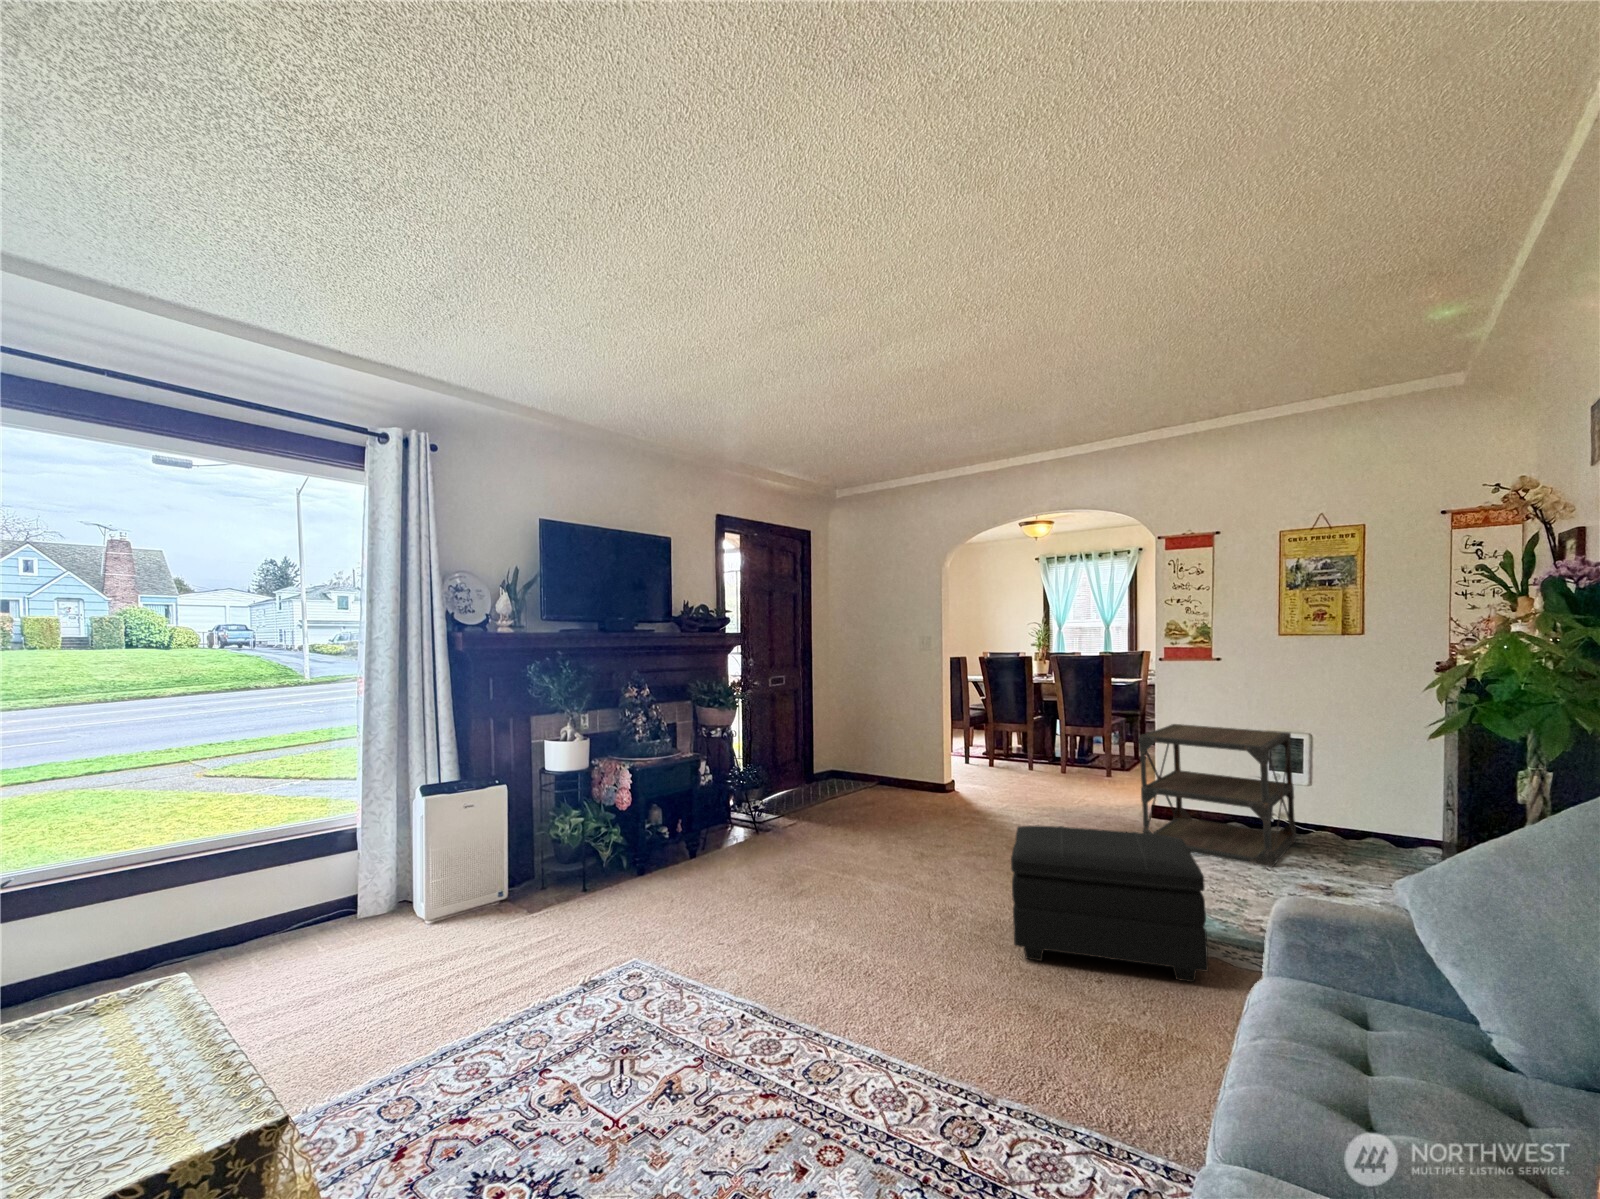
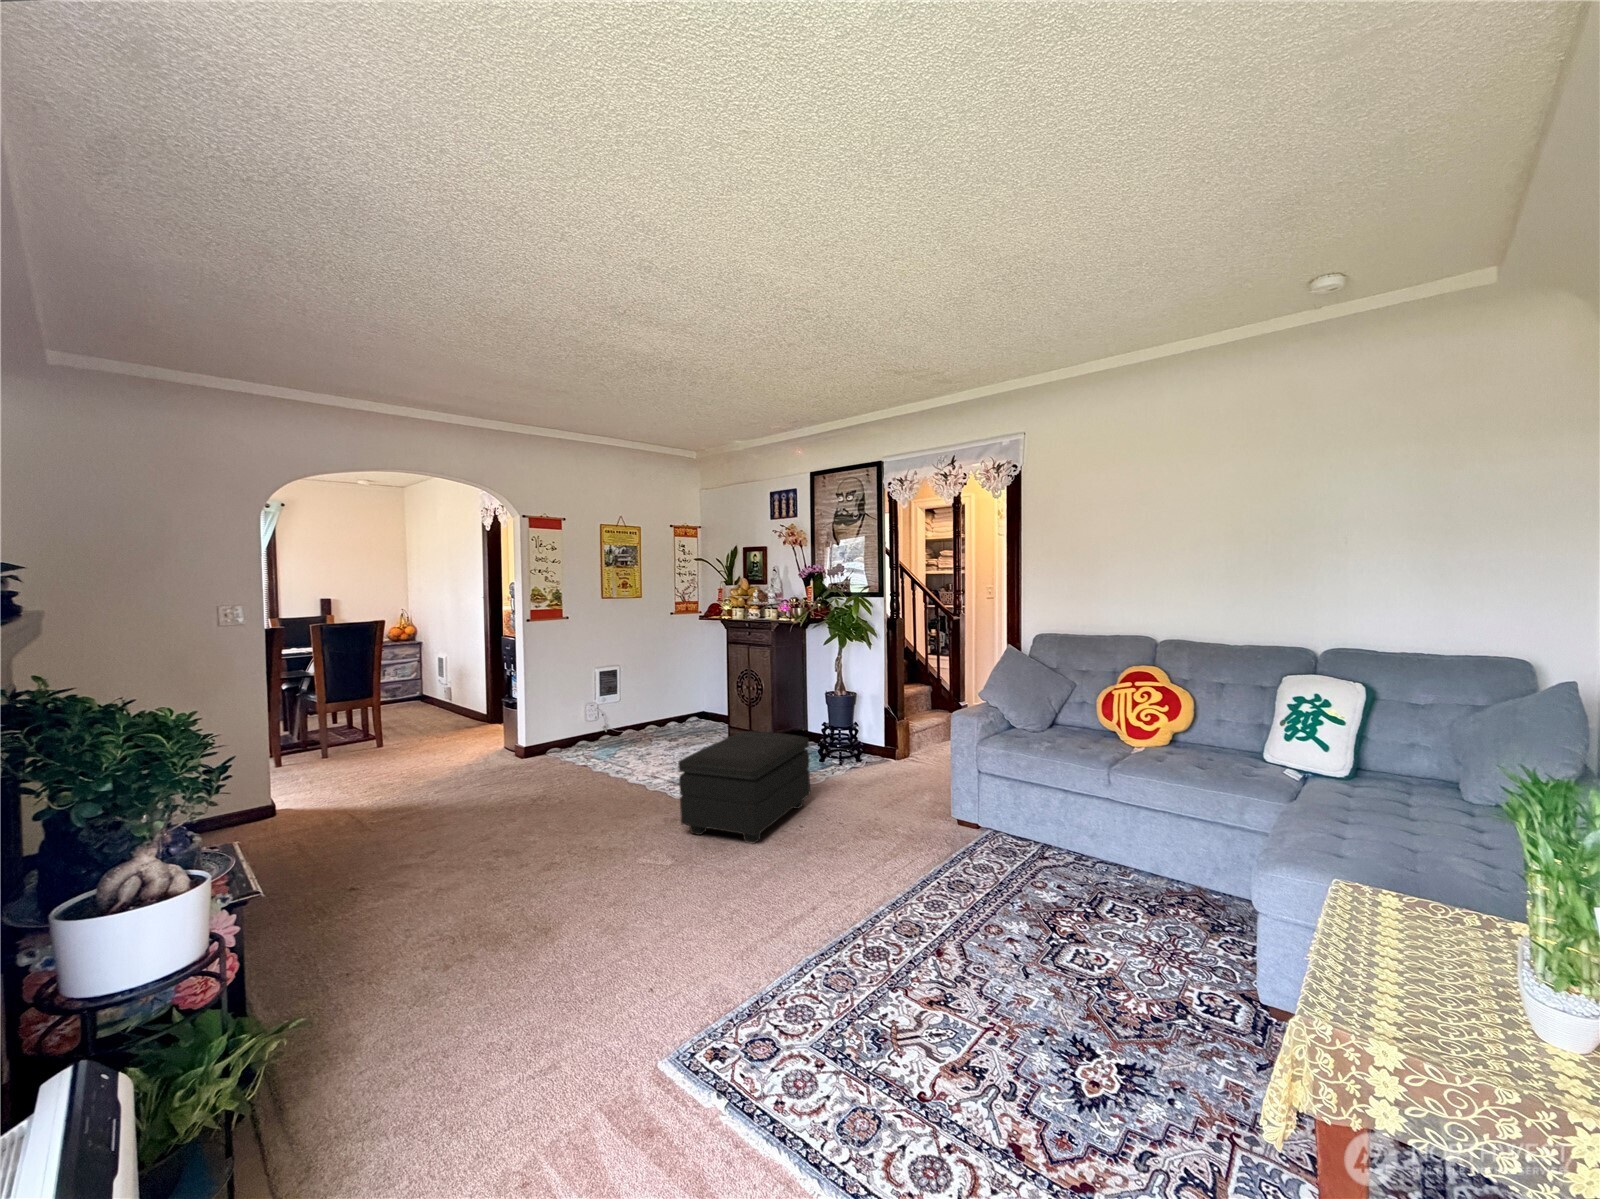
side table: present [1139,724,1297,867] -> none [534,669,655,780]

